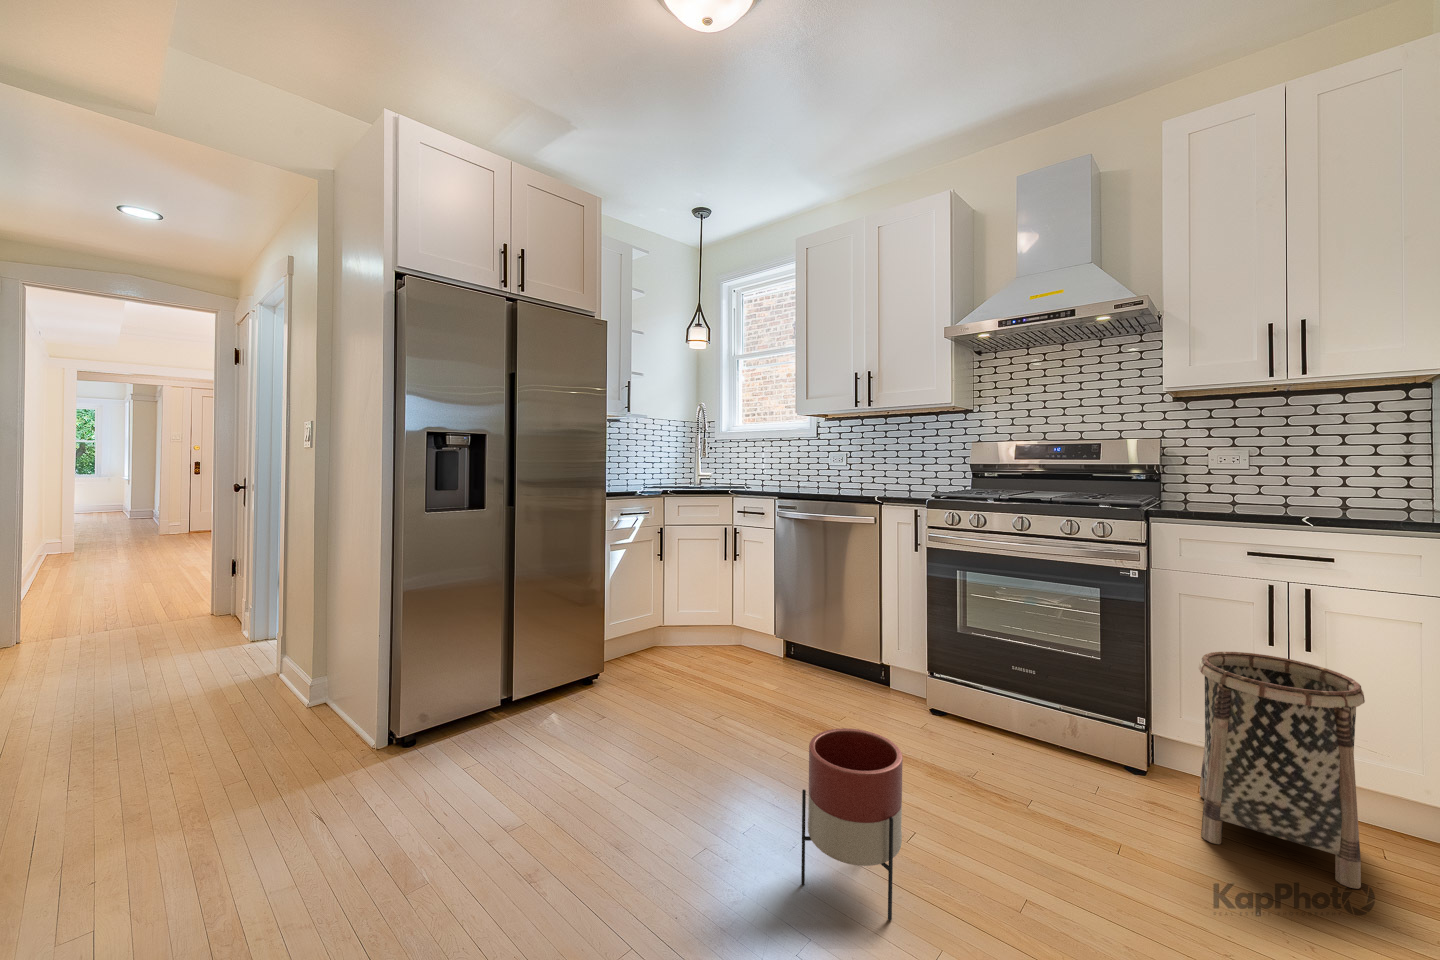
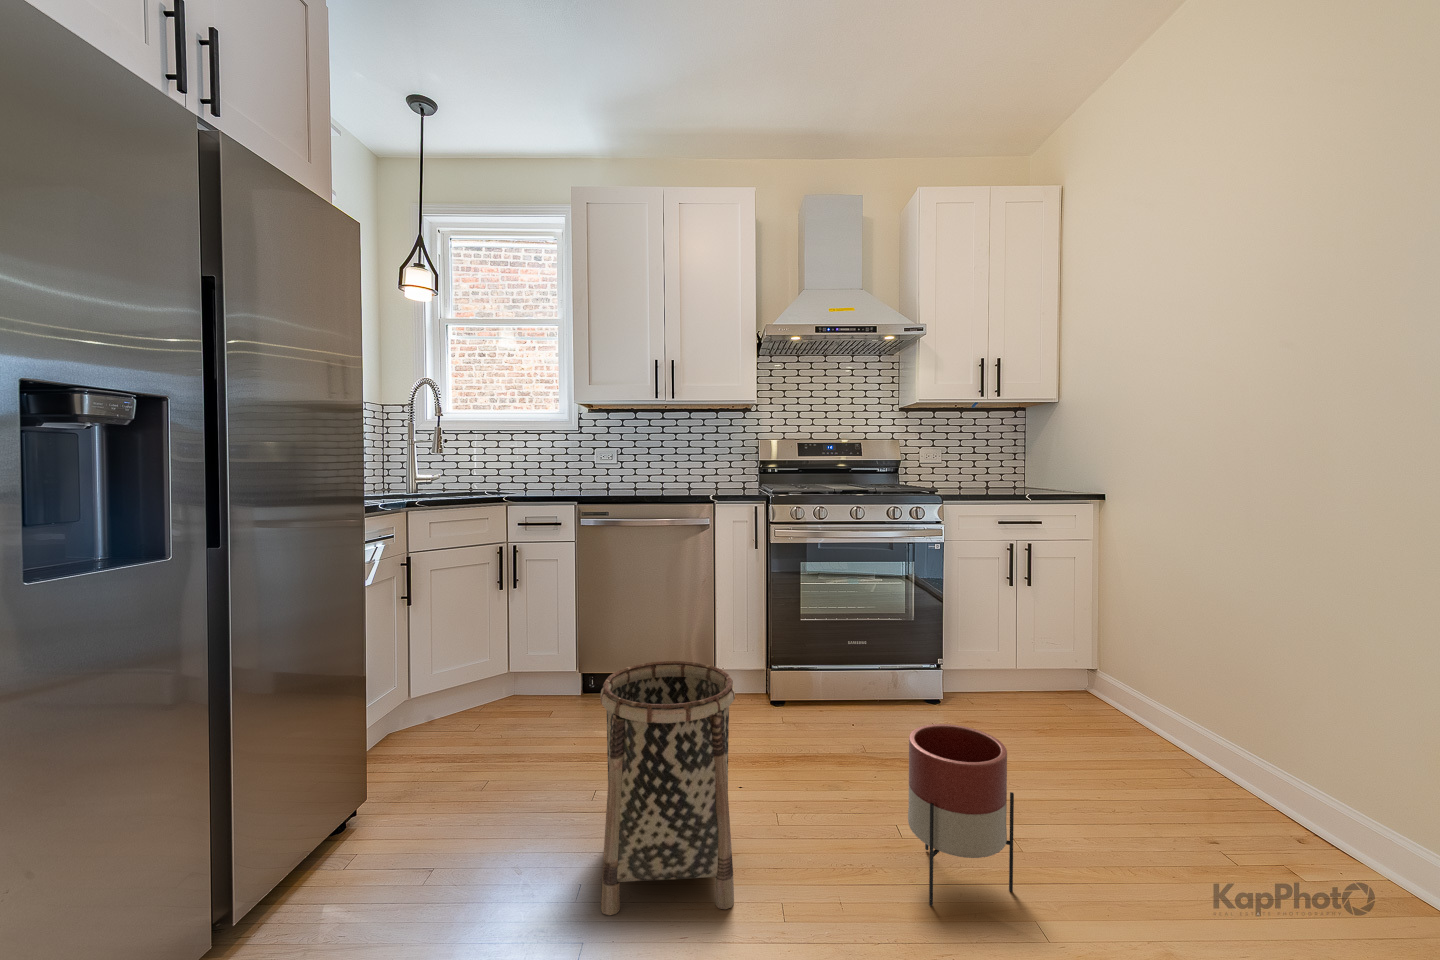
basket: present [1199,652,1365,889] -> present [601,661,735,915]

